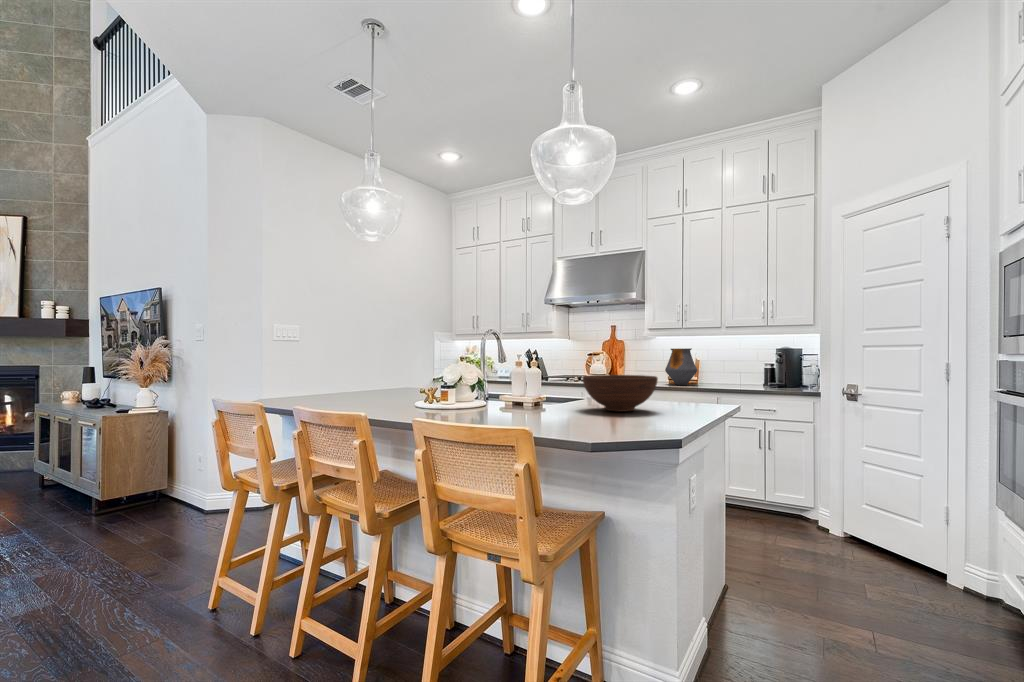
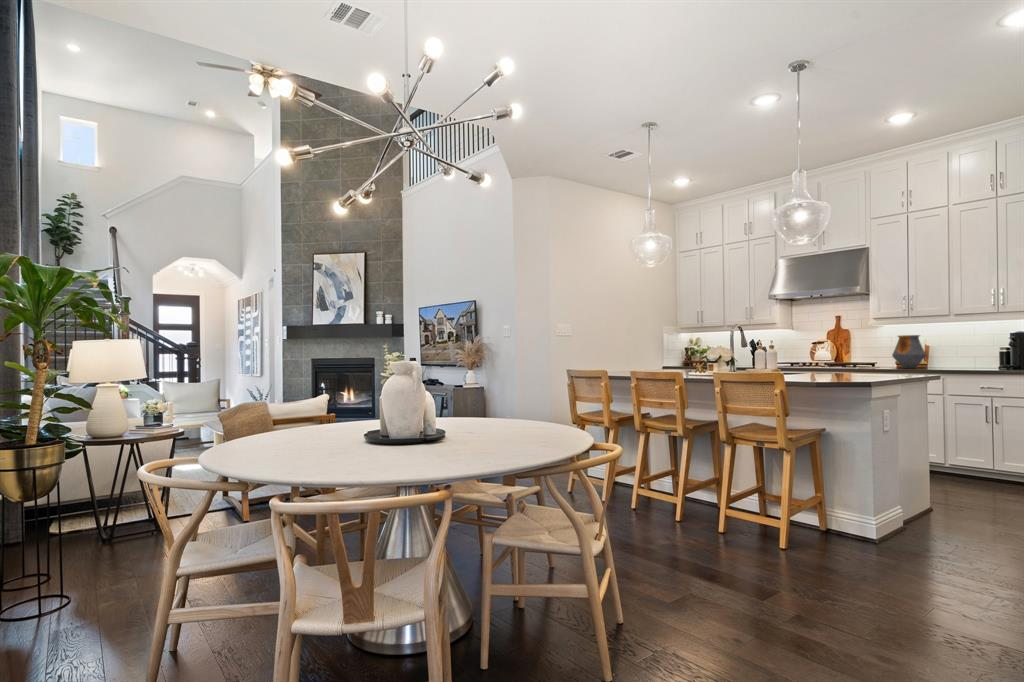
fruit bowl: present [583,375,658,412] -> none [819,353,884,379]

